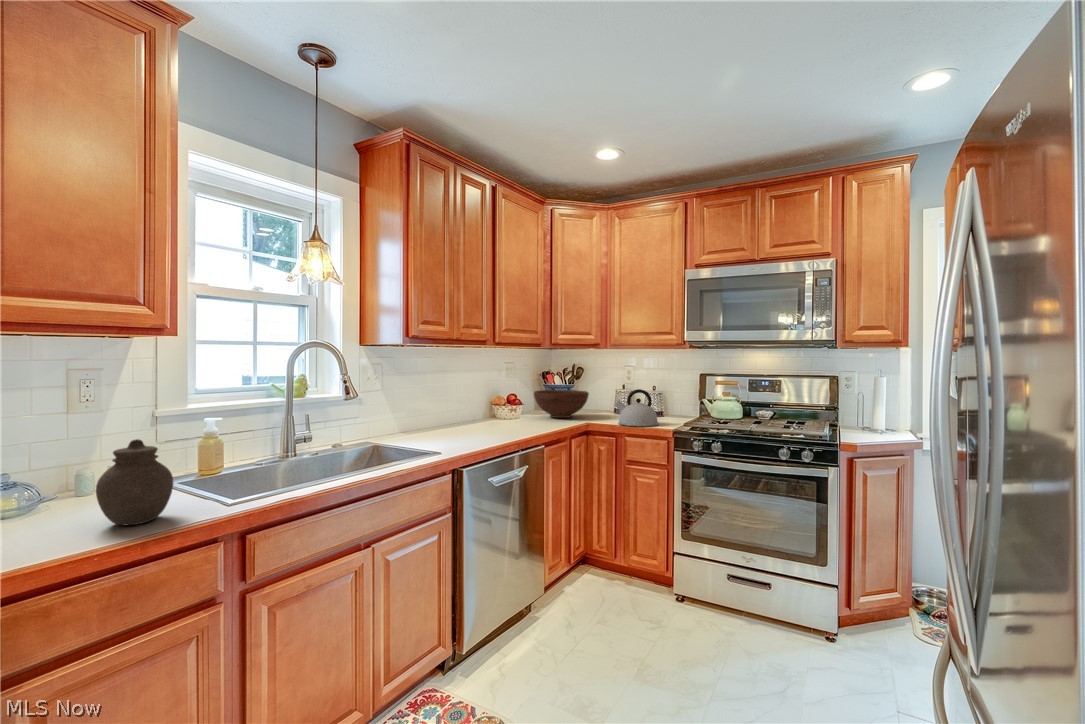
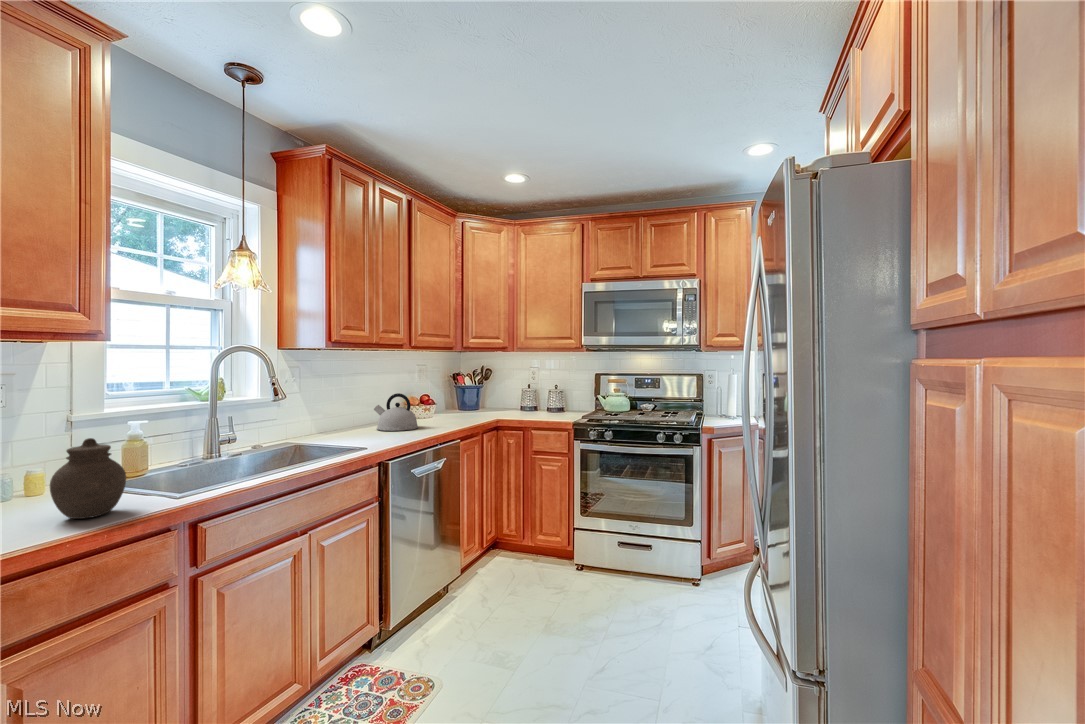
kettle: present [615,389,658,426] -> present [374,393,418,431]
fruit bowl: present [534,390,589,418] -> none [445,390,496,416]

